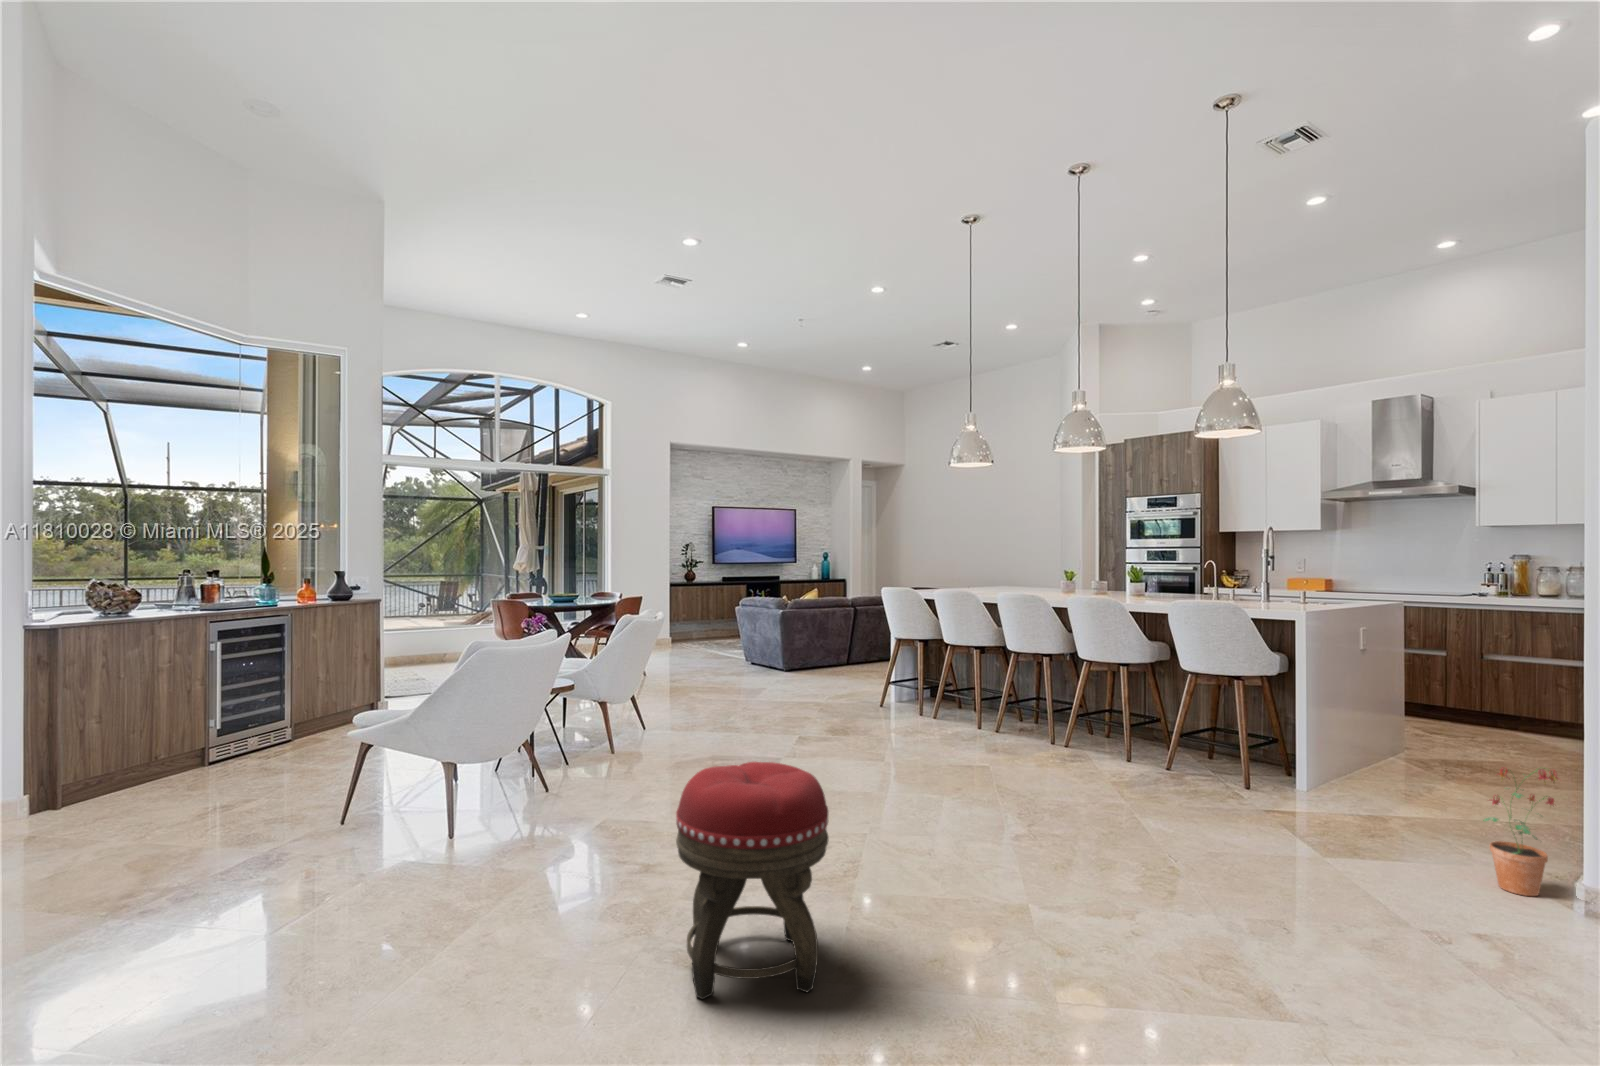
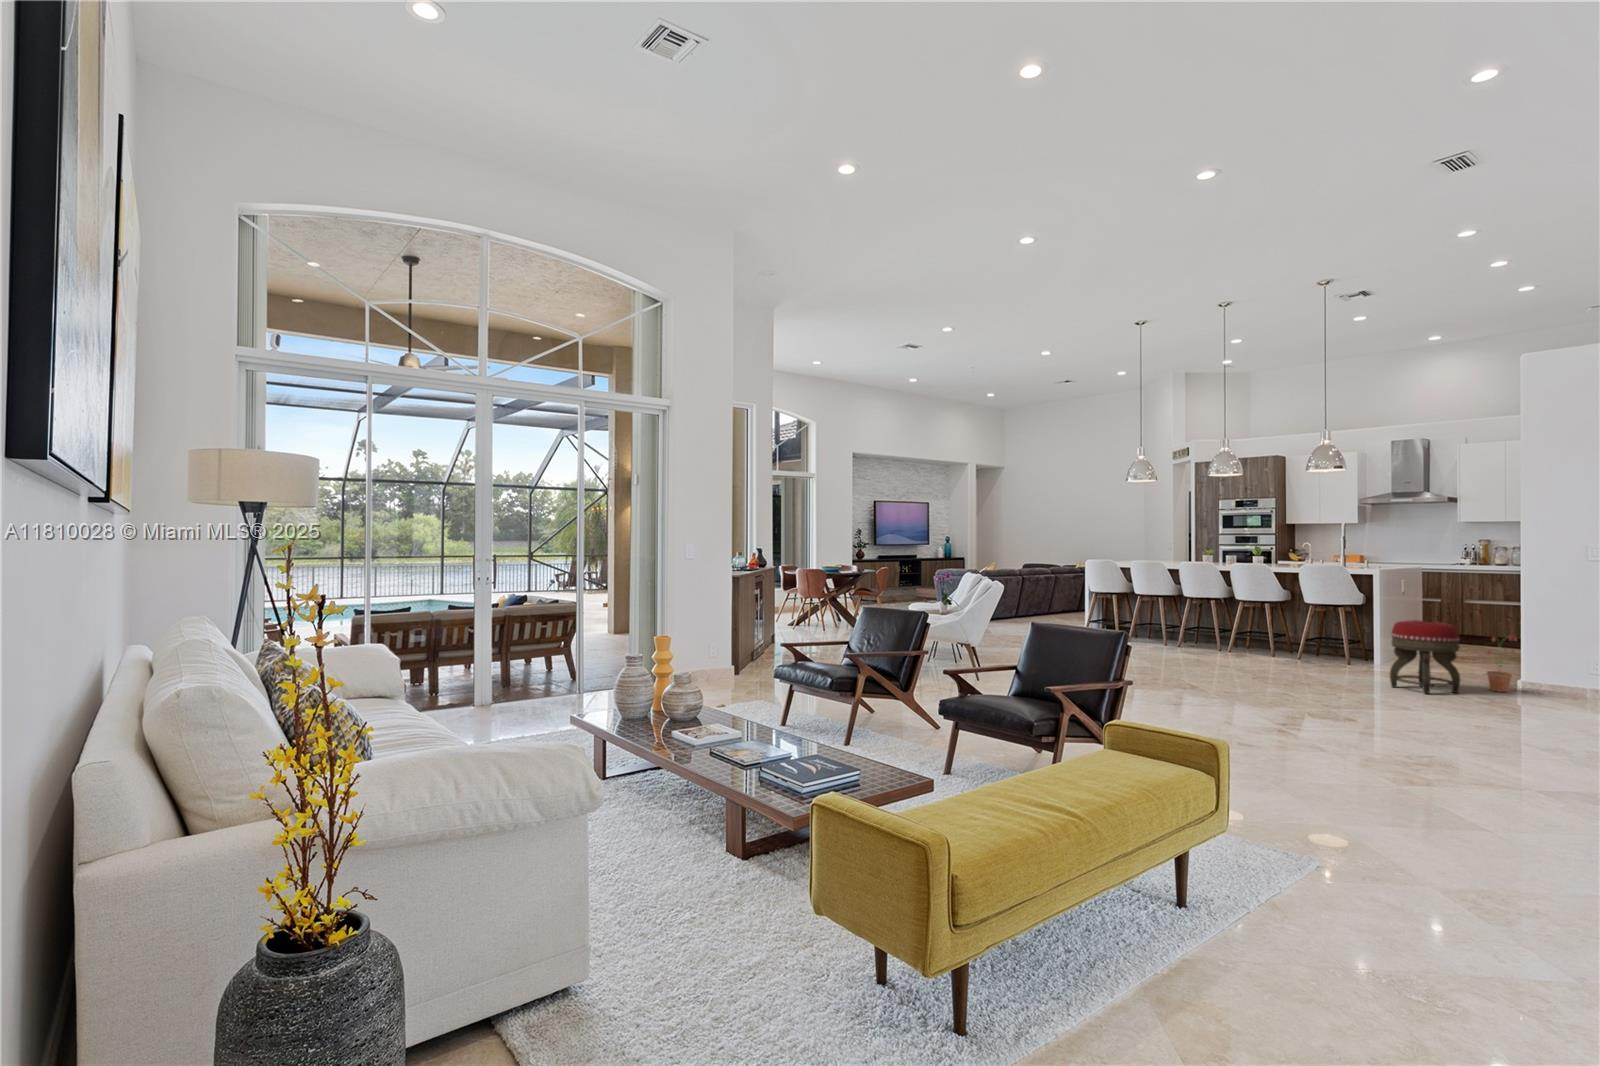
footstool: present [676,762,829,999] -> present [1390,620,1460,694]

